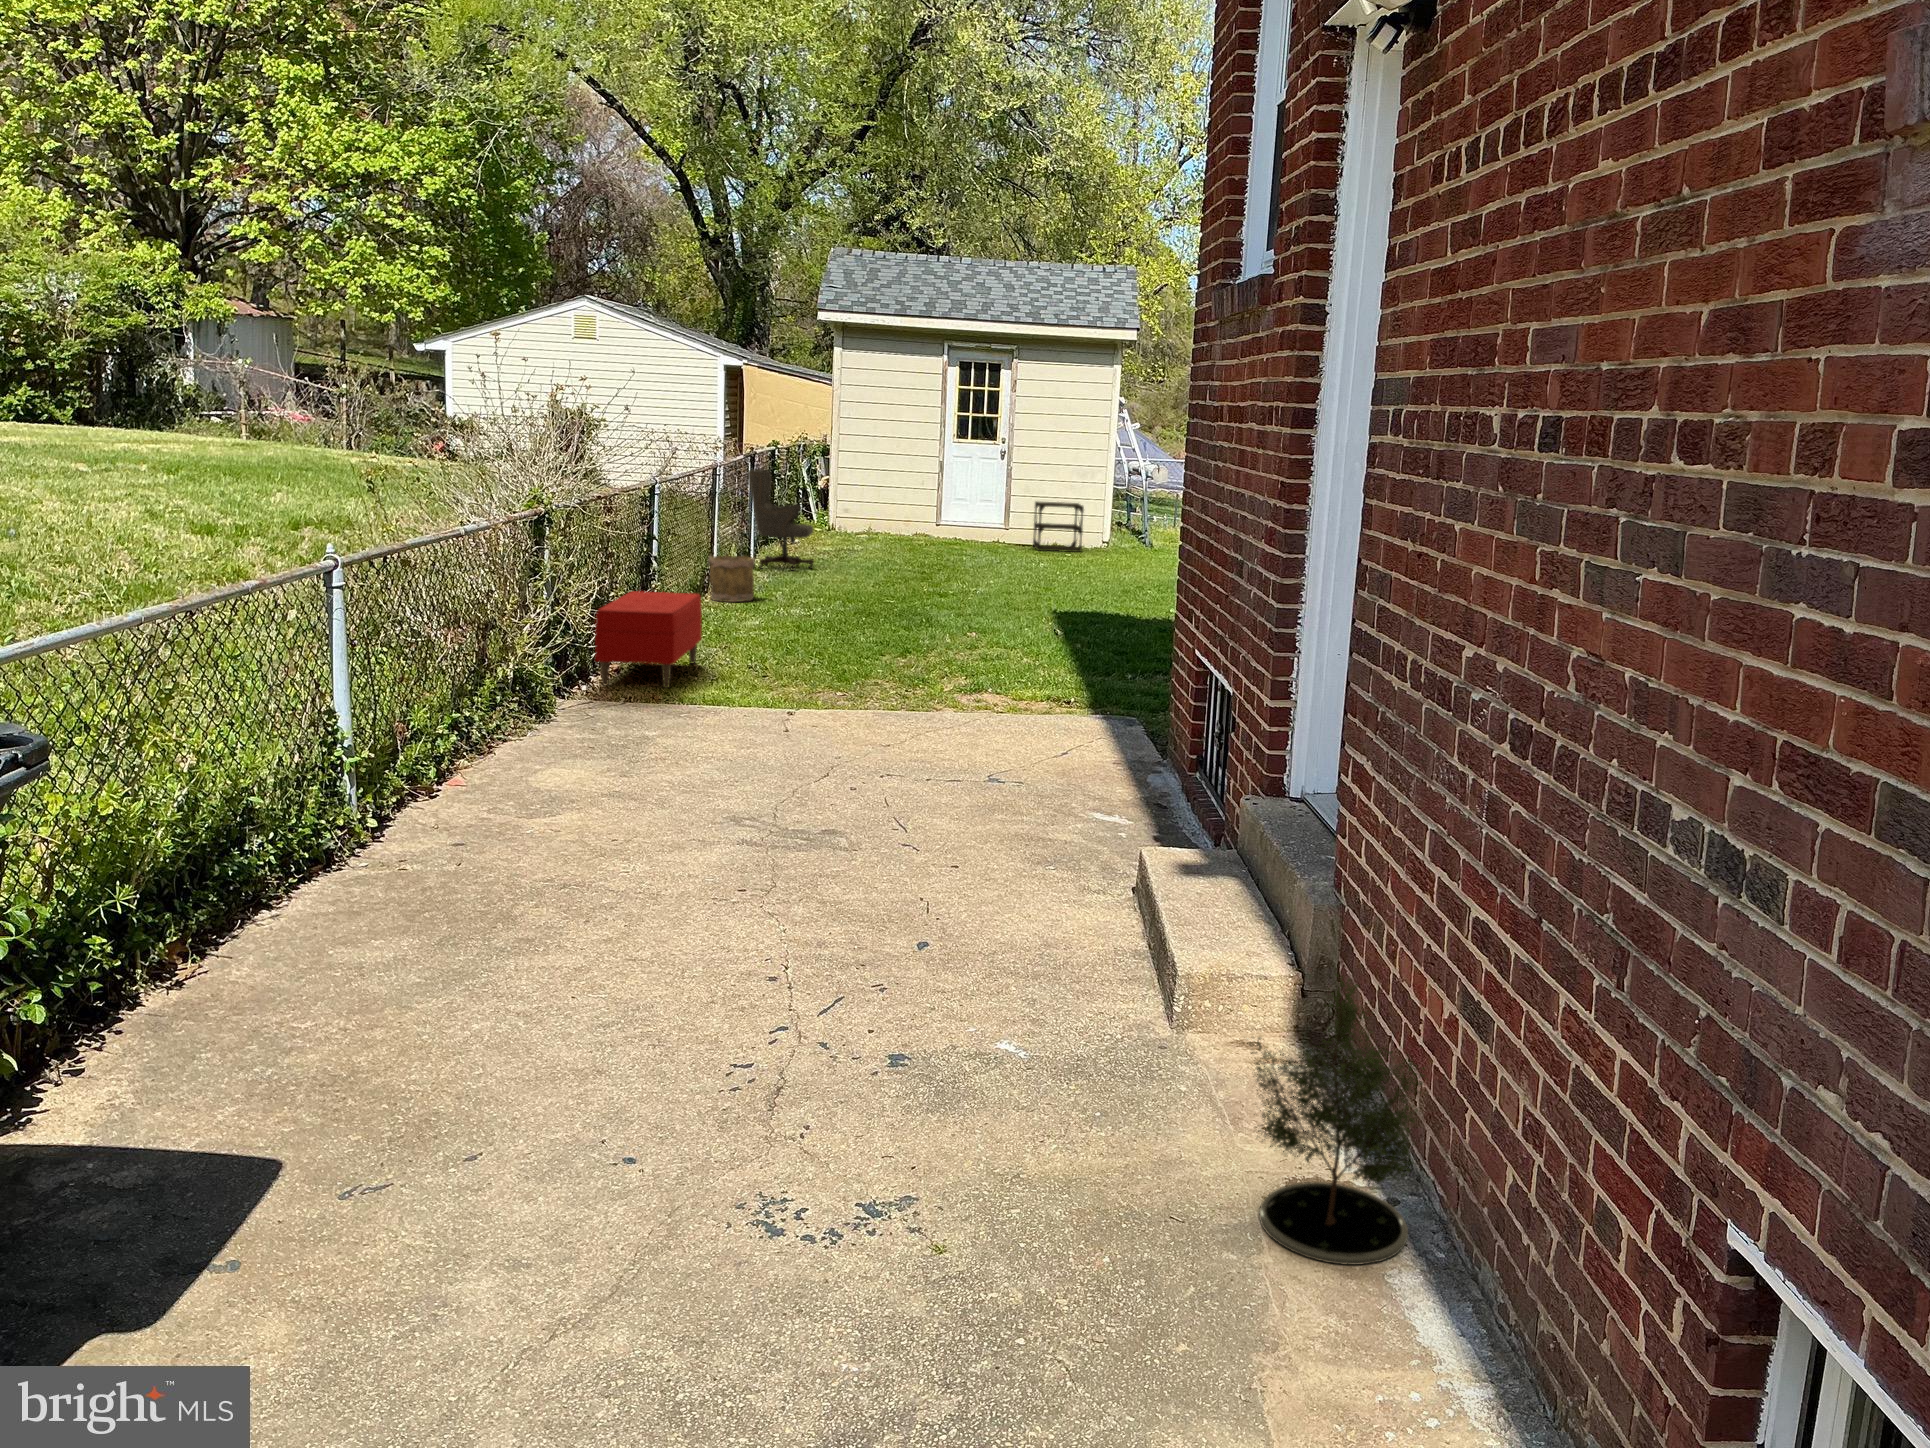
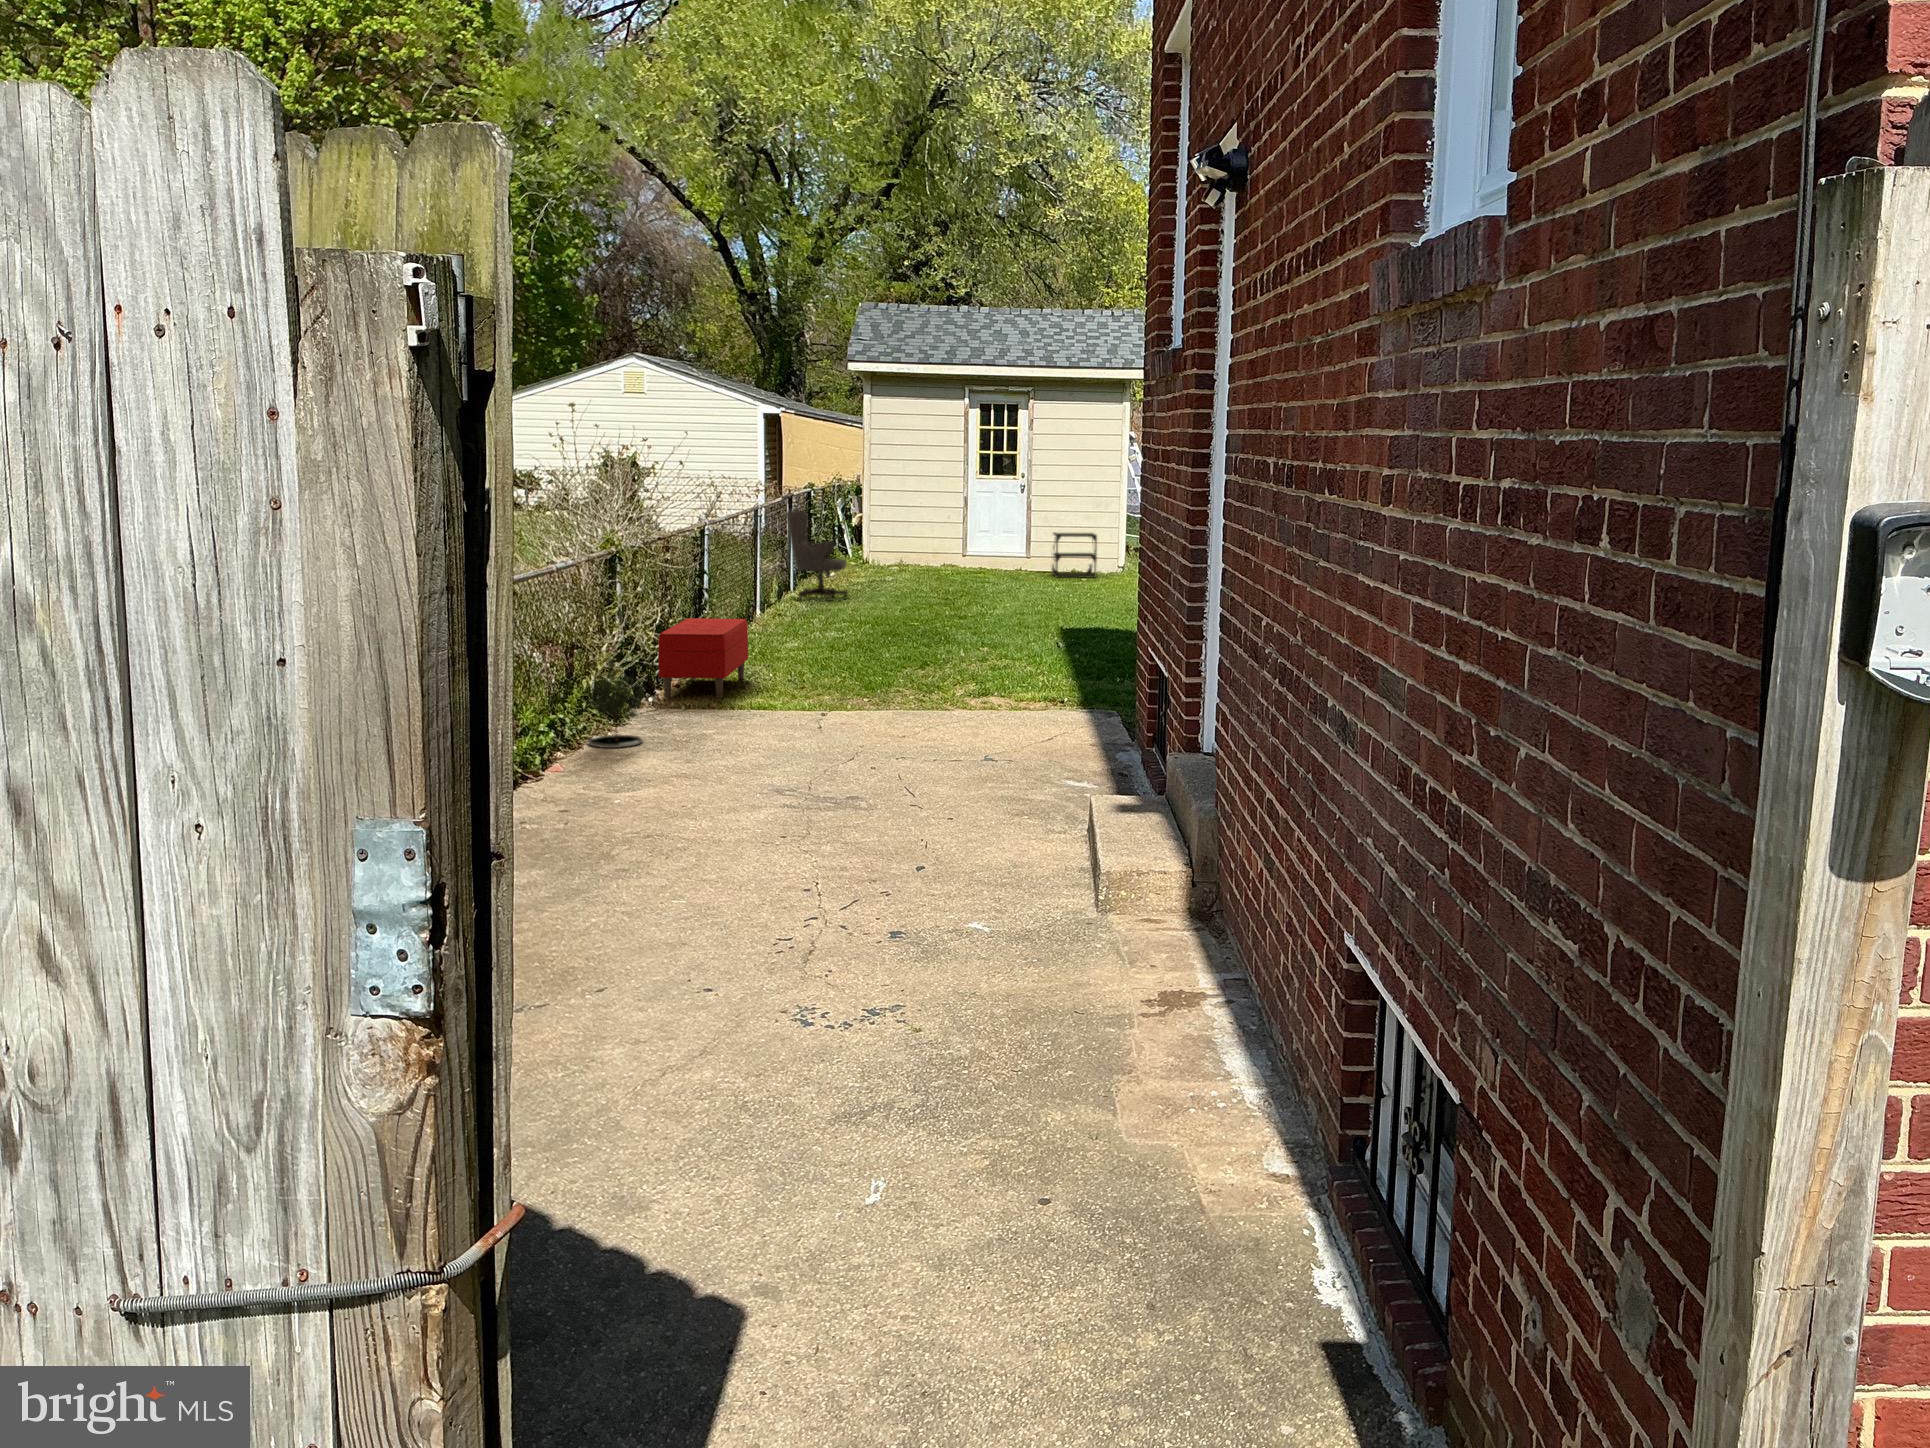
bucket: present [707,556,755,602] -> none [750,587,794,629]
potted tree: present [1247,968,1426,1265] -> present [588,653,649,748]

